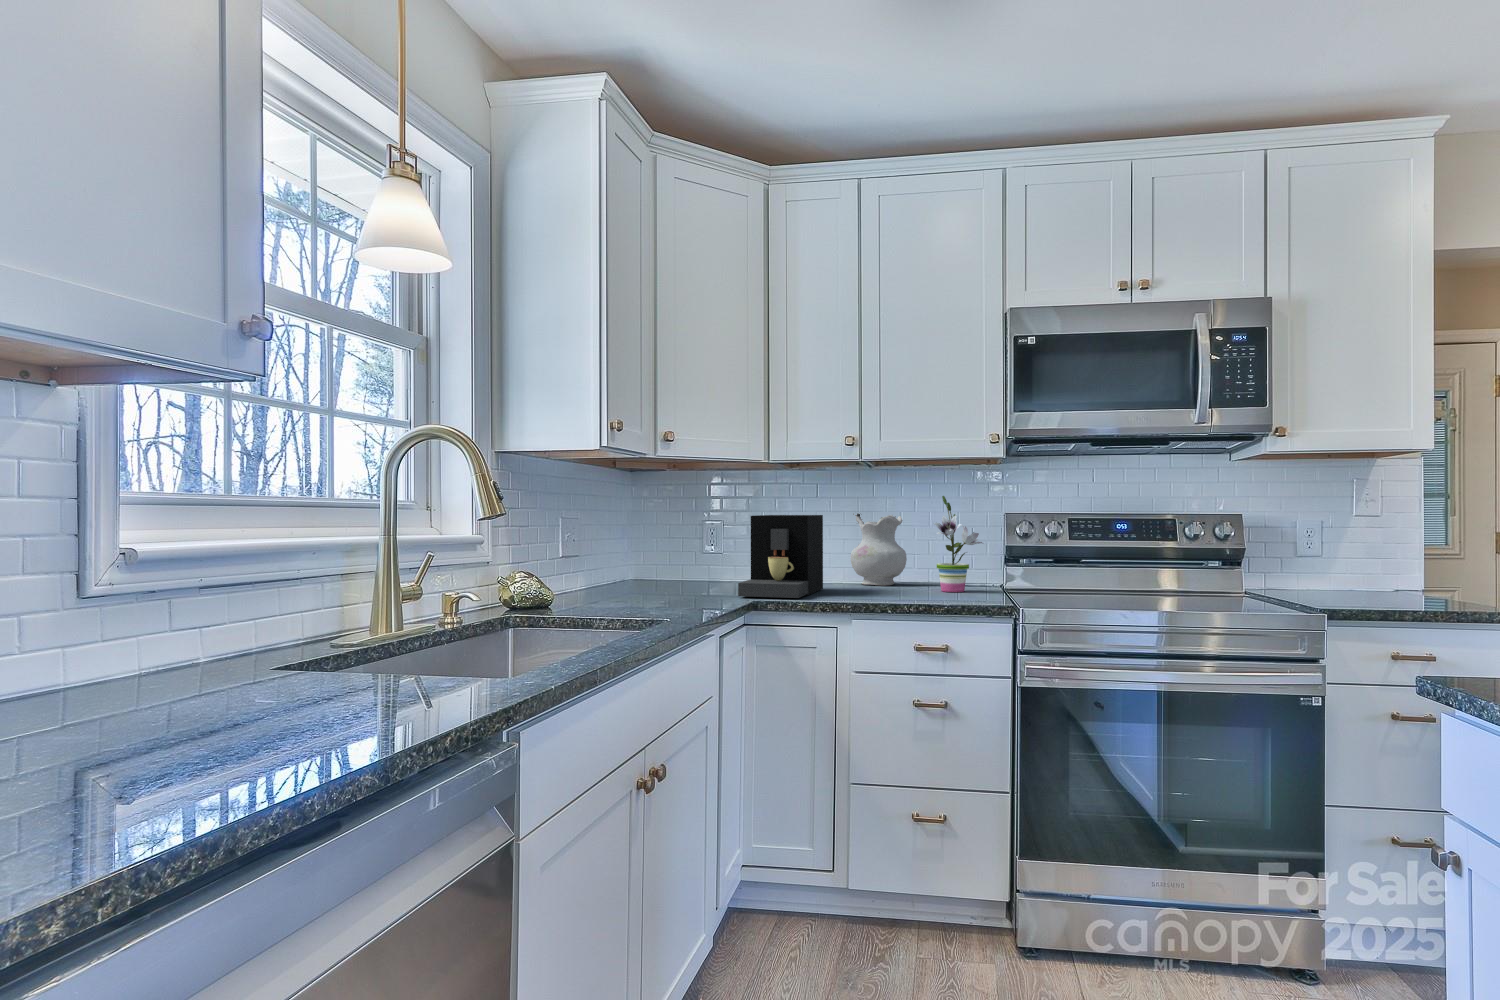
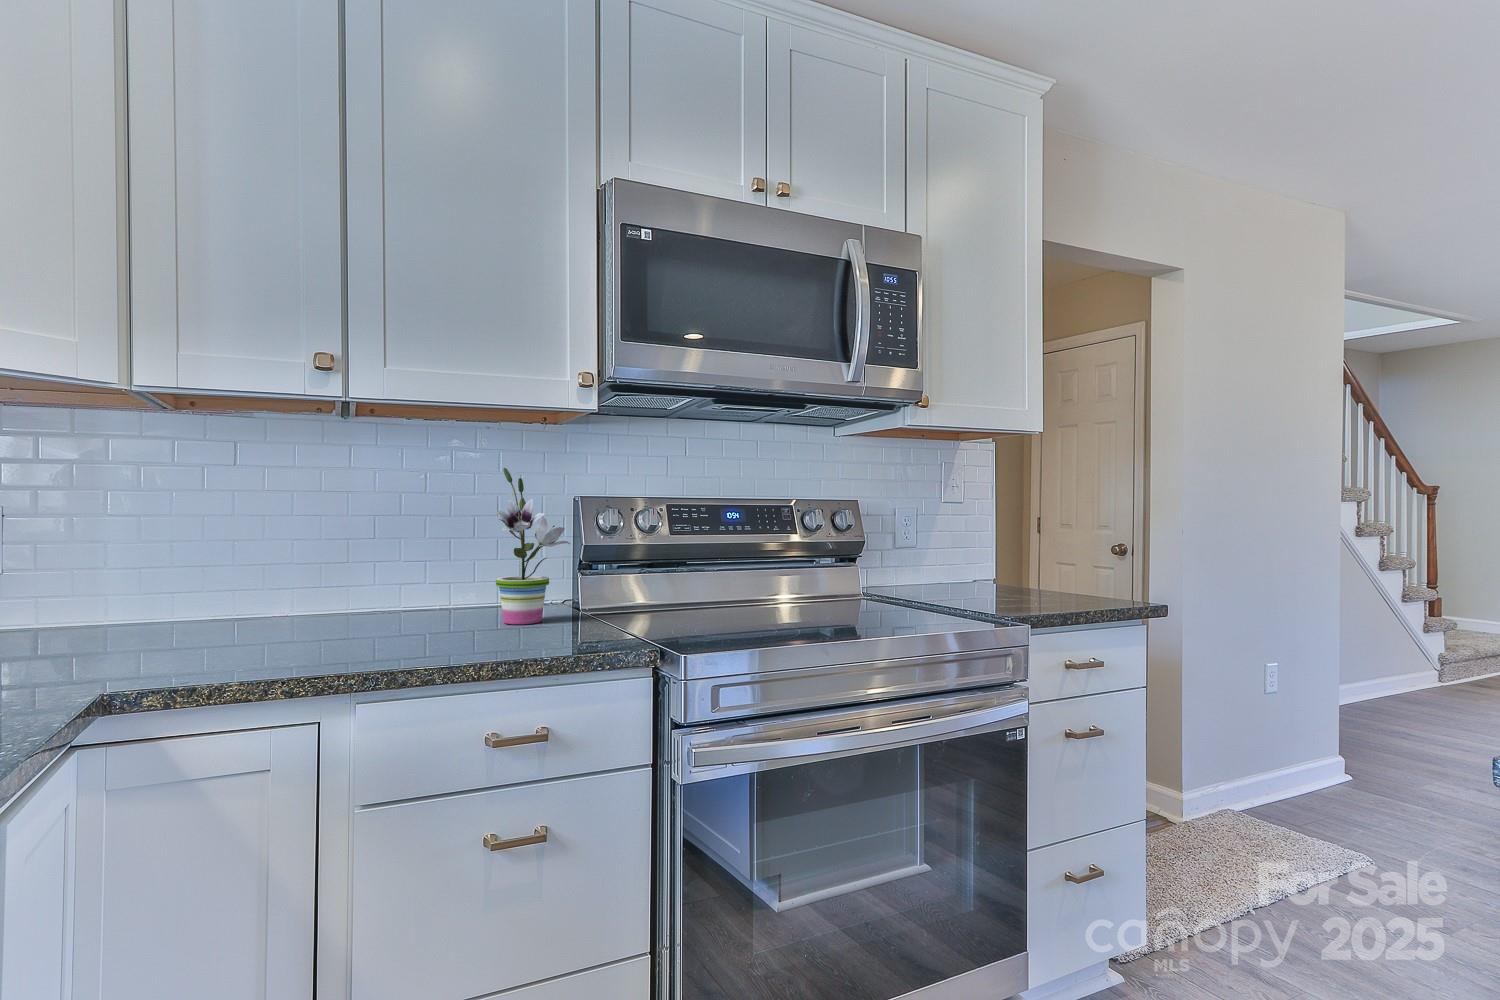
ceramic pitcher: present [851,513,907,586] -> none [325,495,431,618]
coffee maker: present [738,515,823,598] -> none [56,497,280,687]

